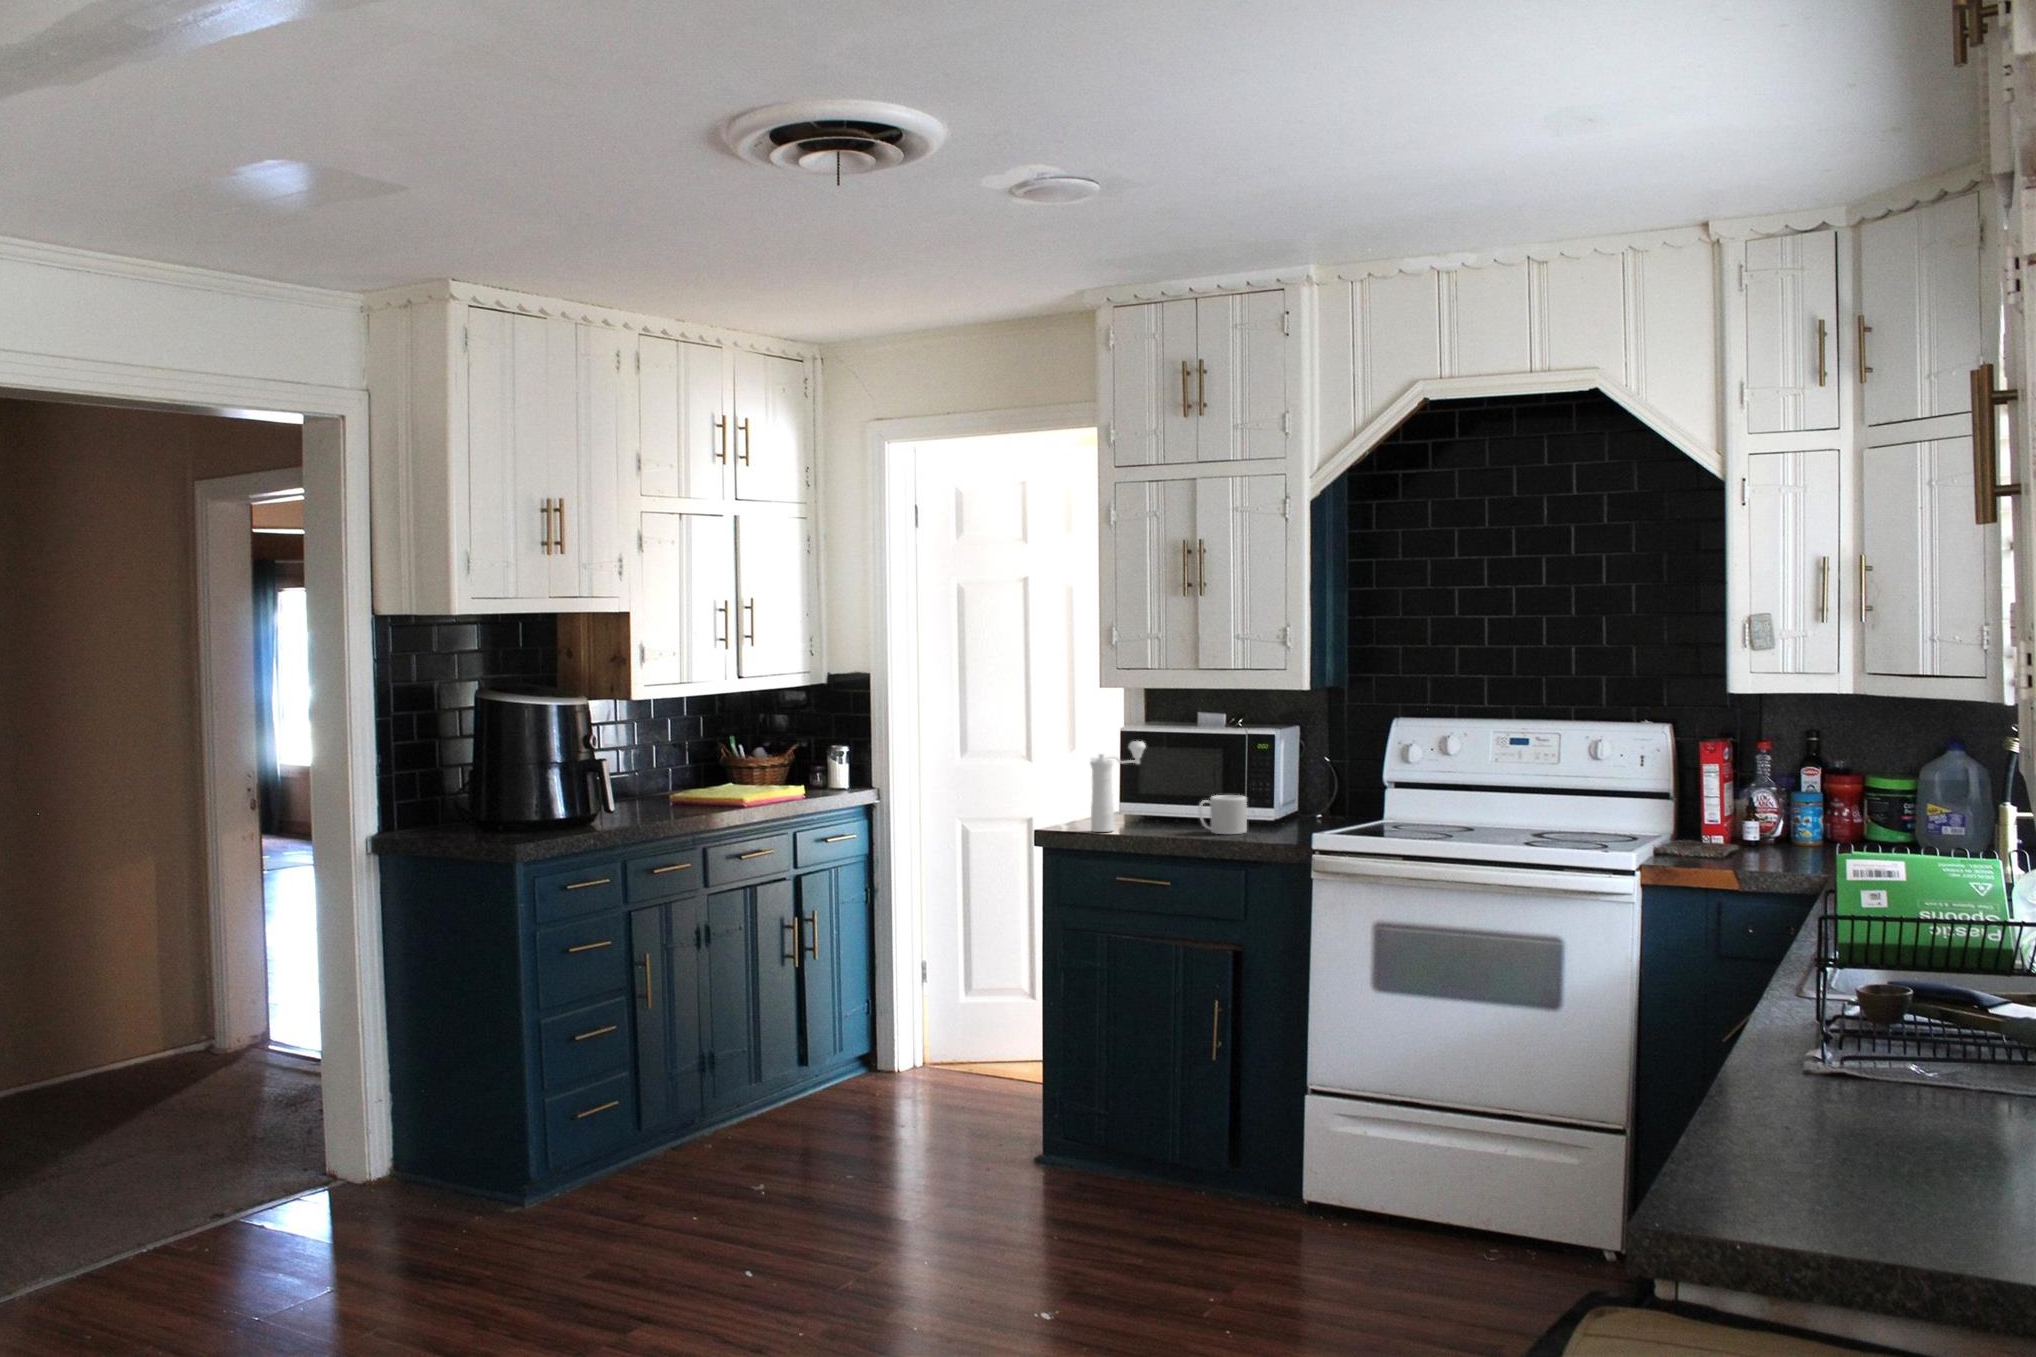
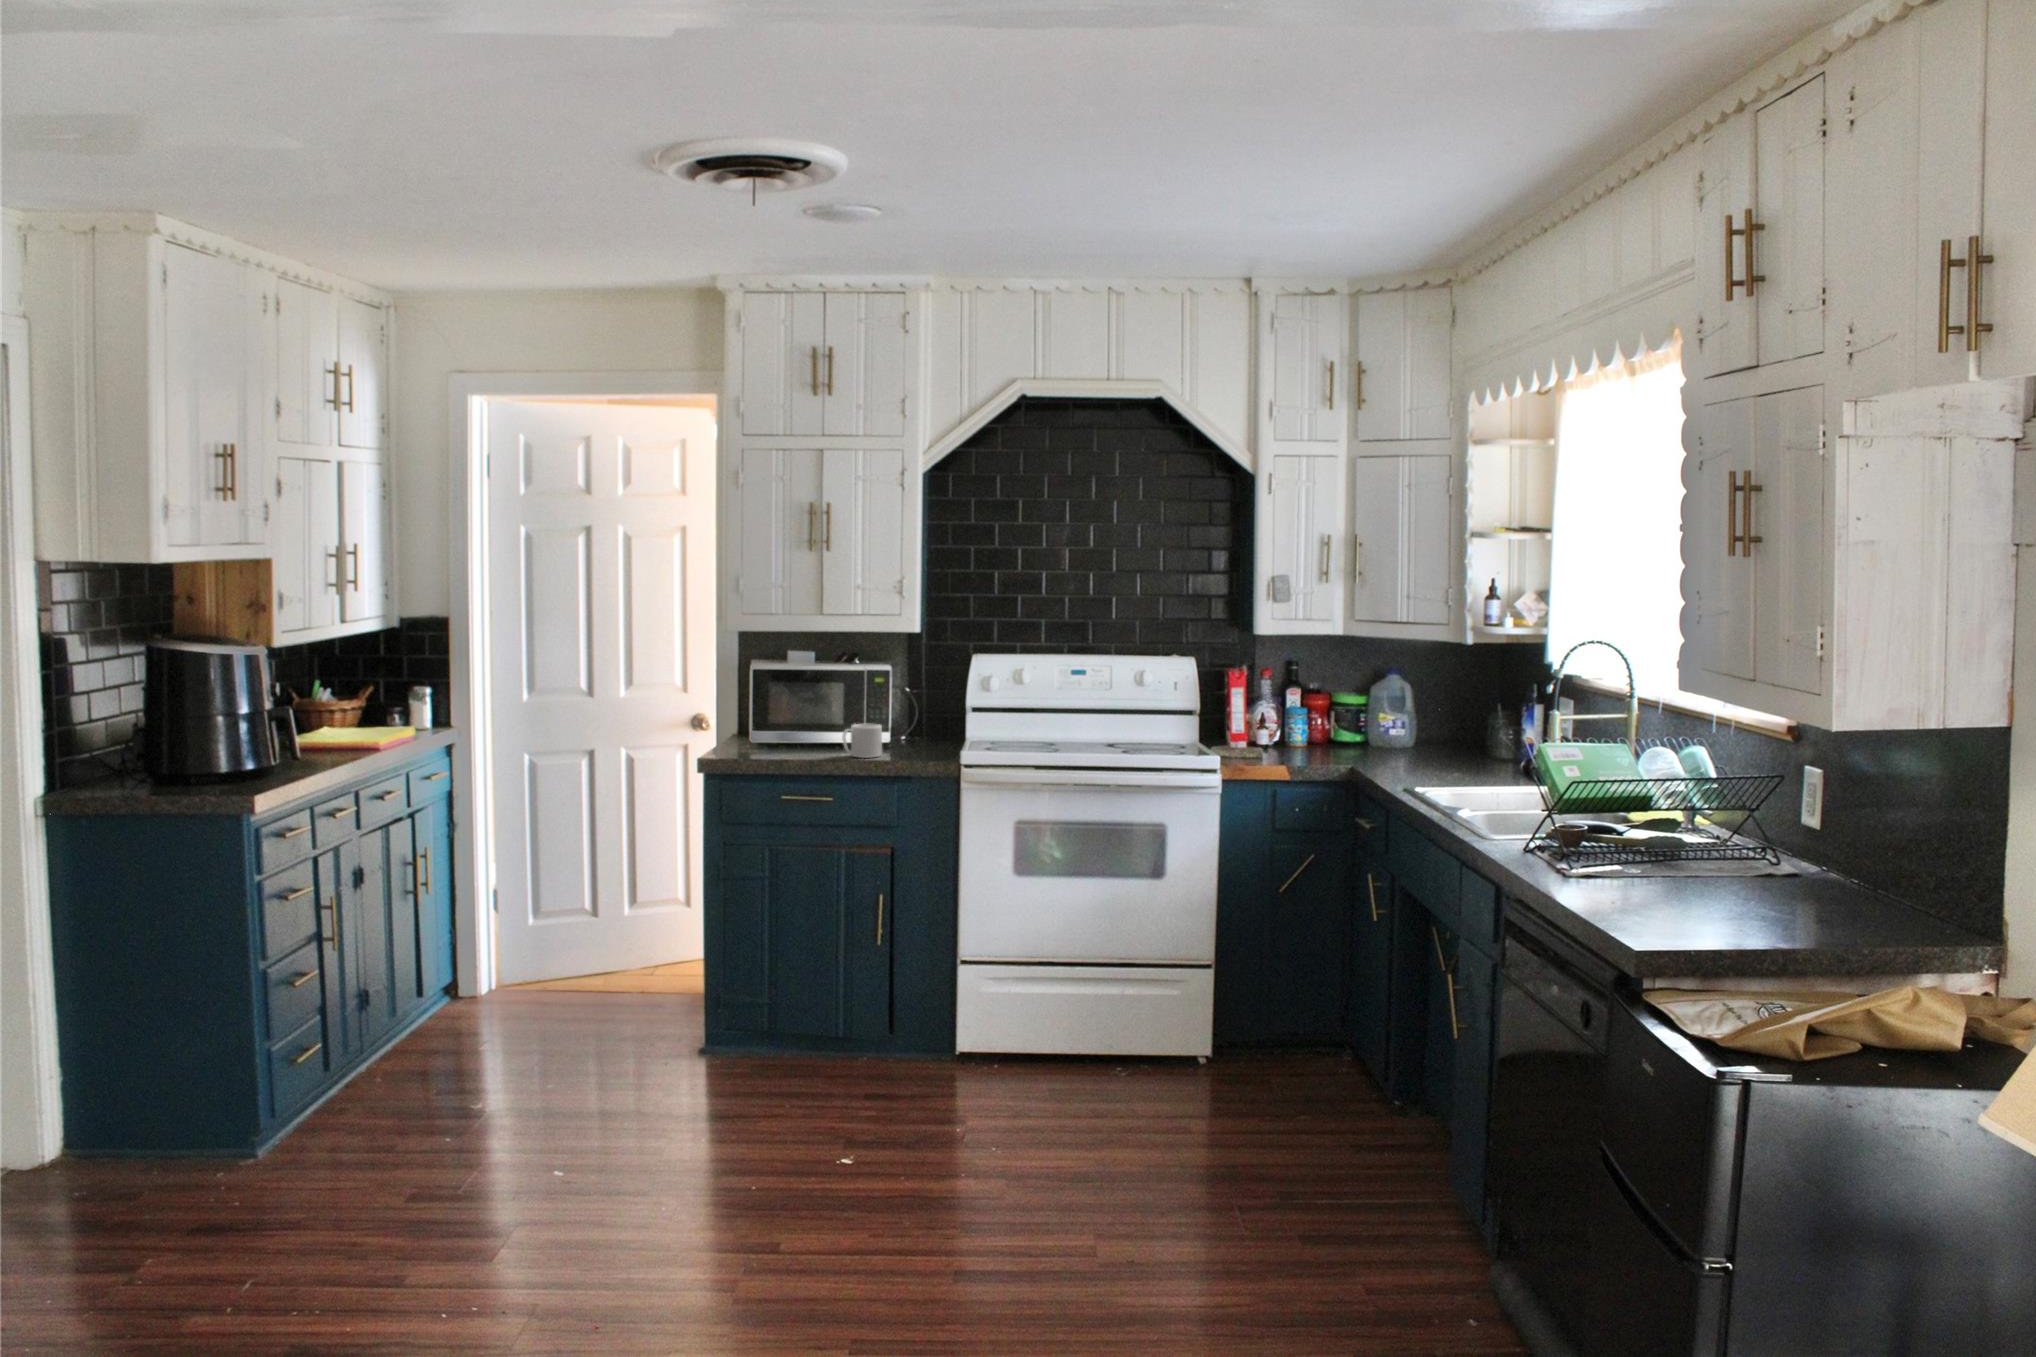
pepper mill: present [1090,741,1146,832] -> none [741,679,785,760]

